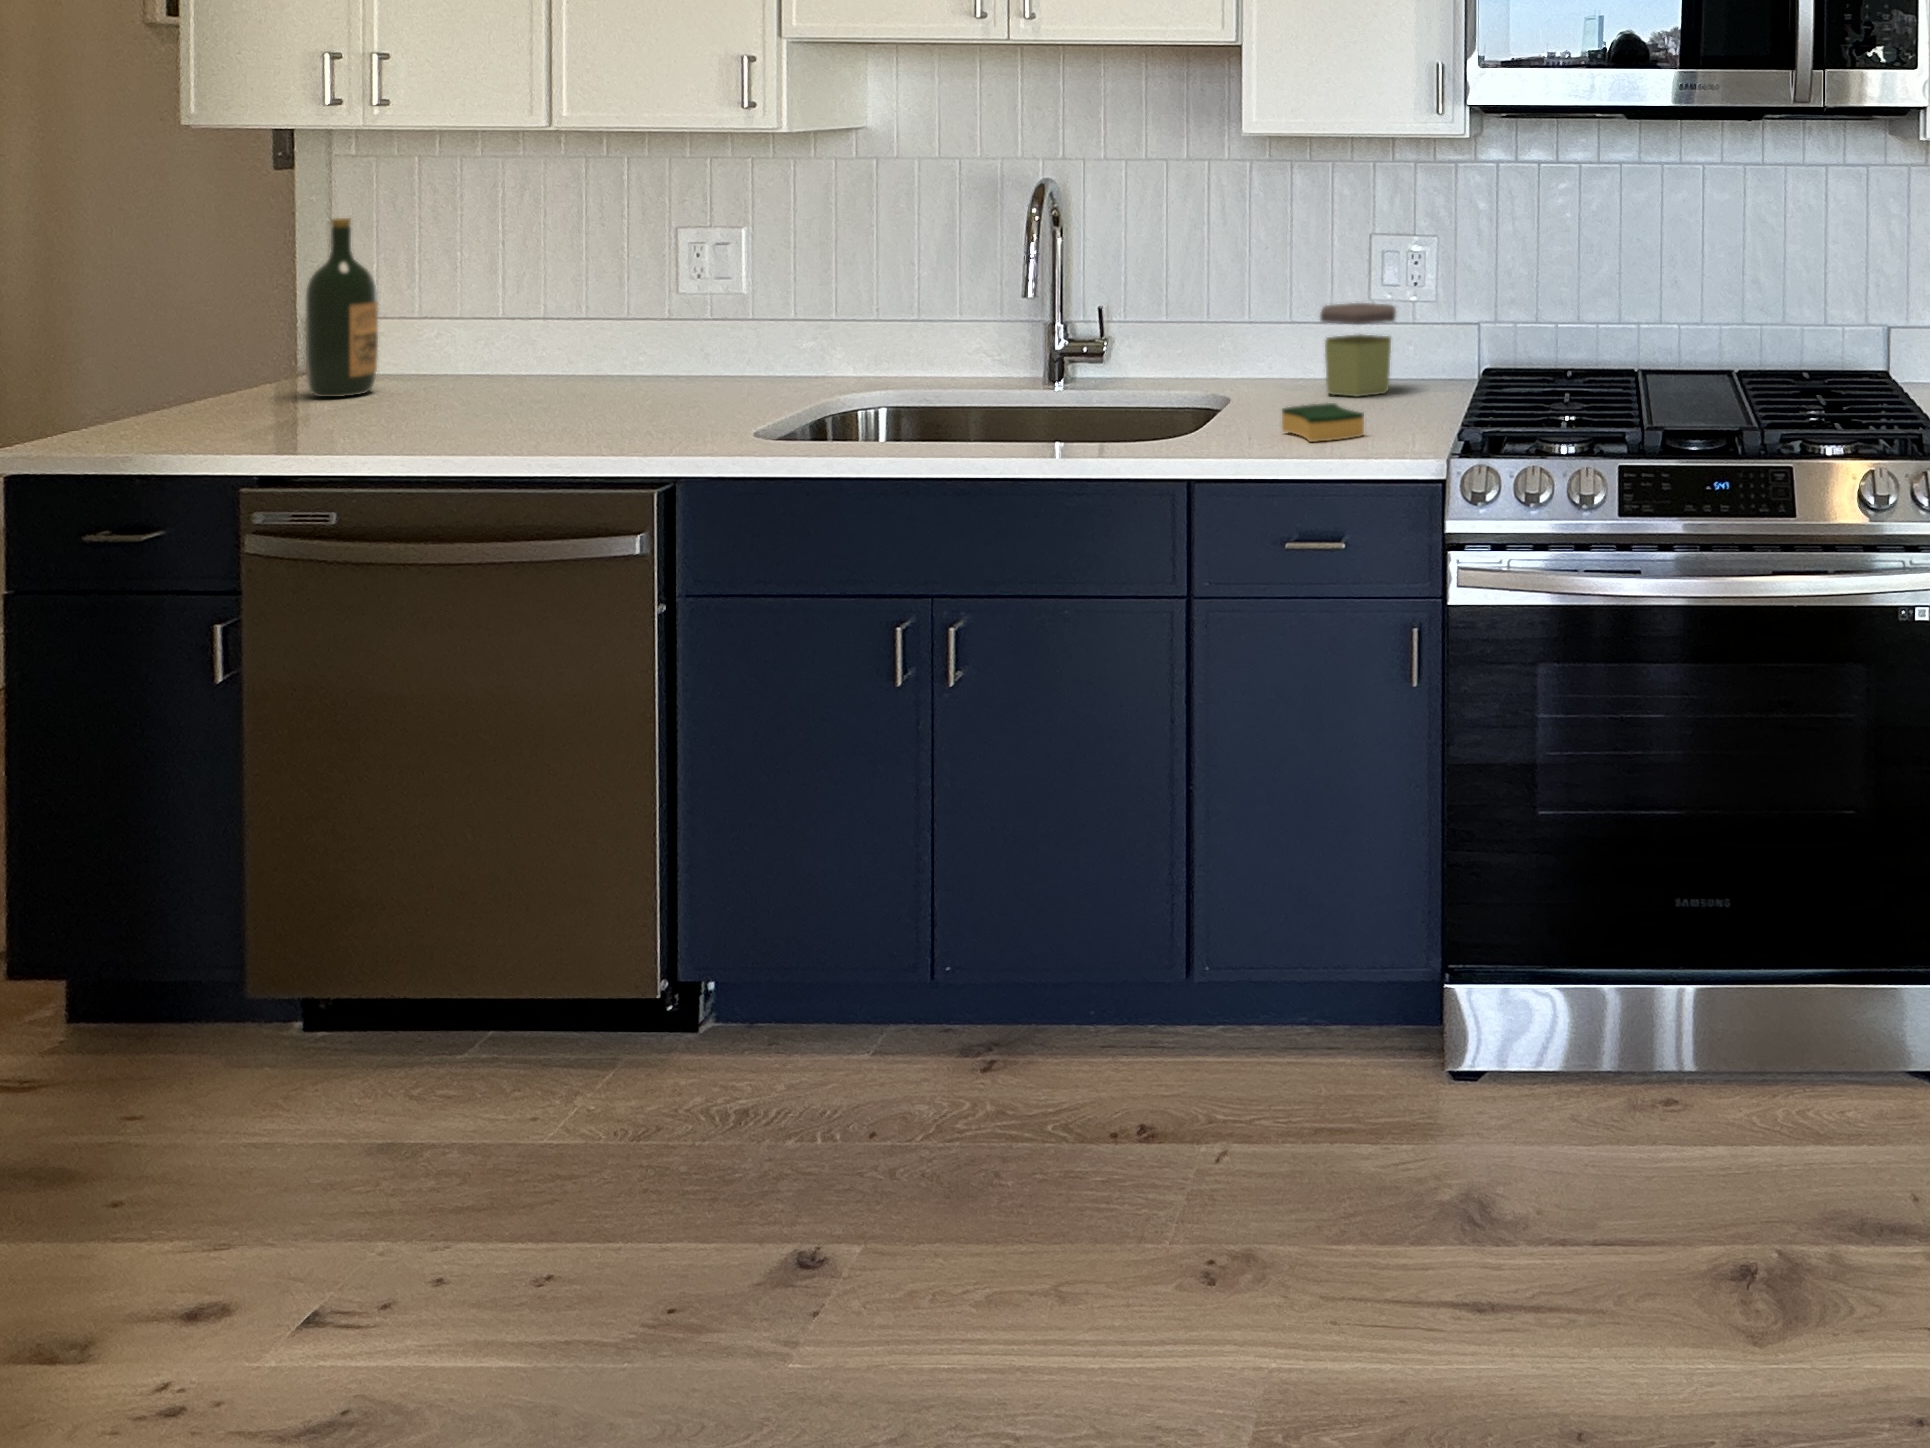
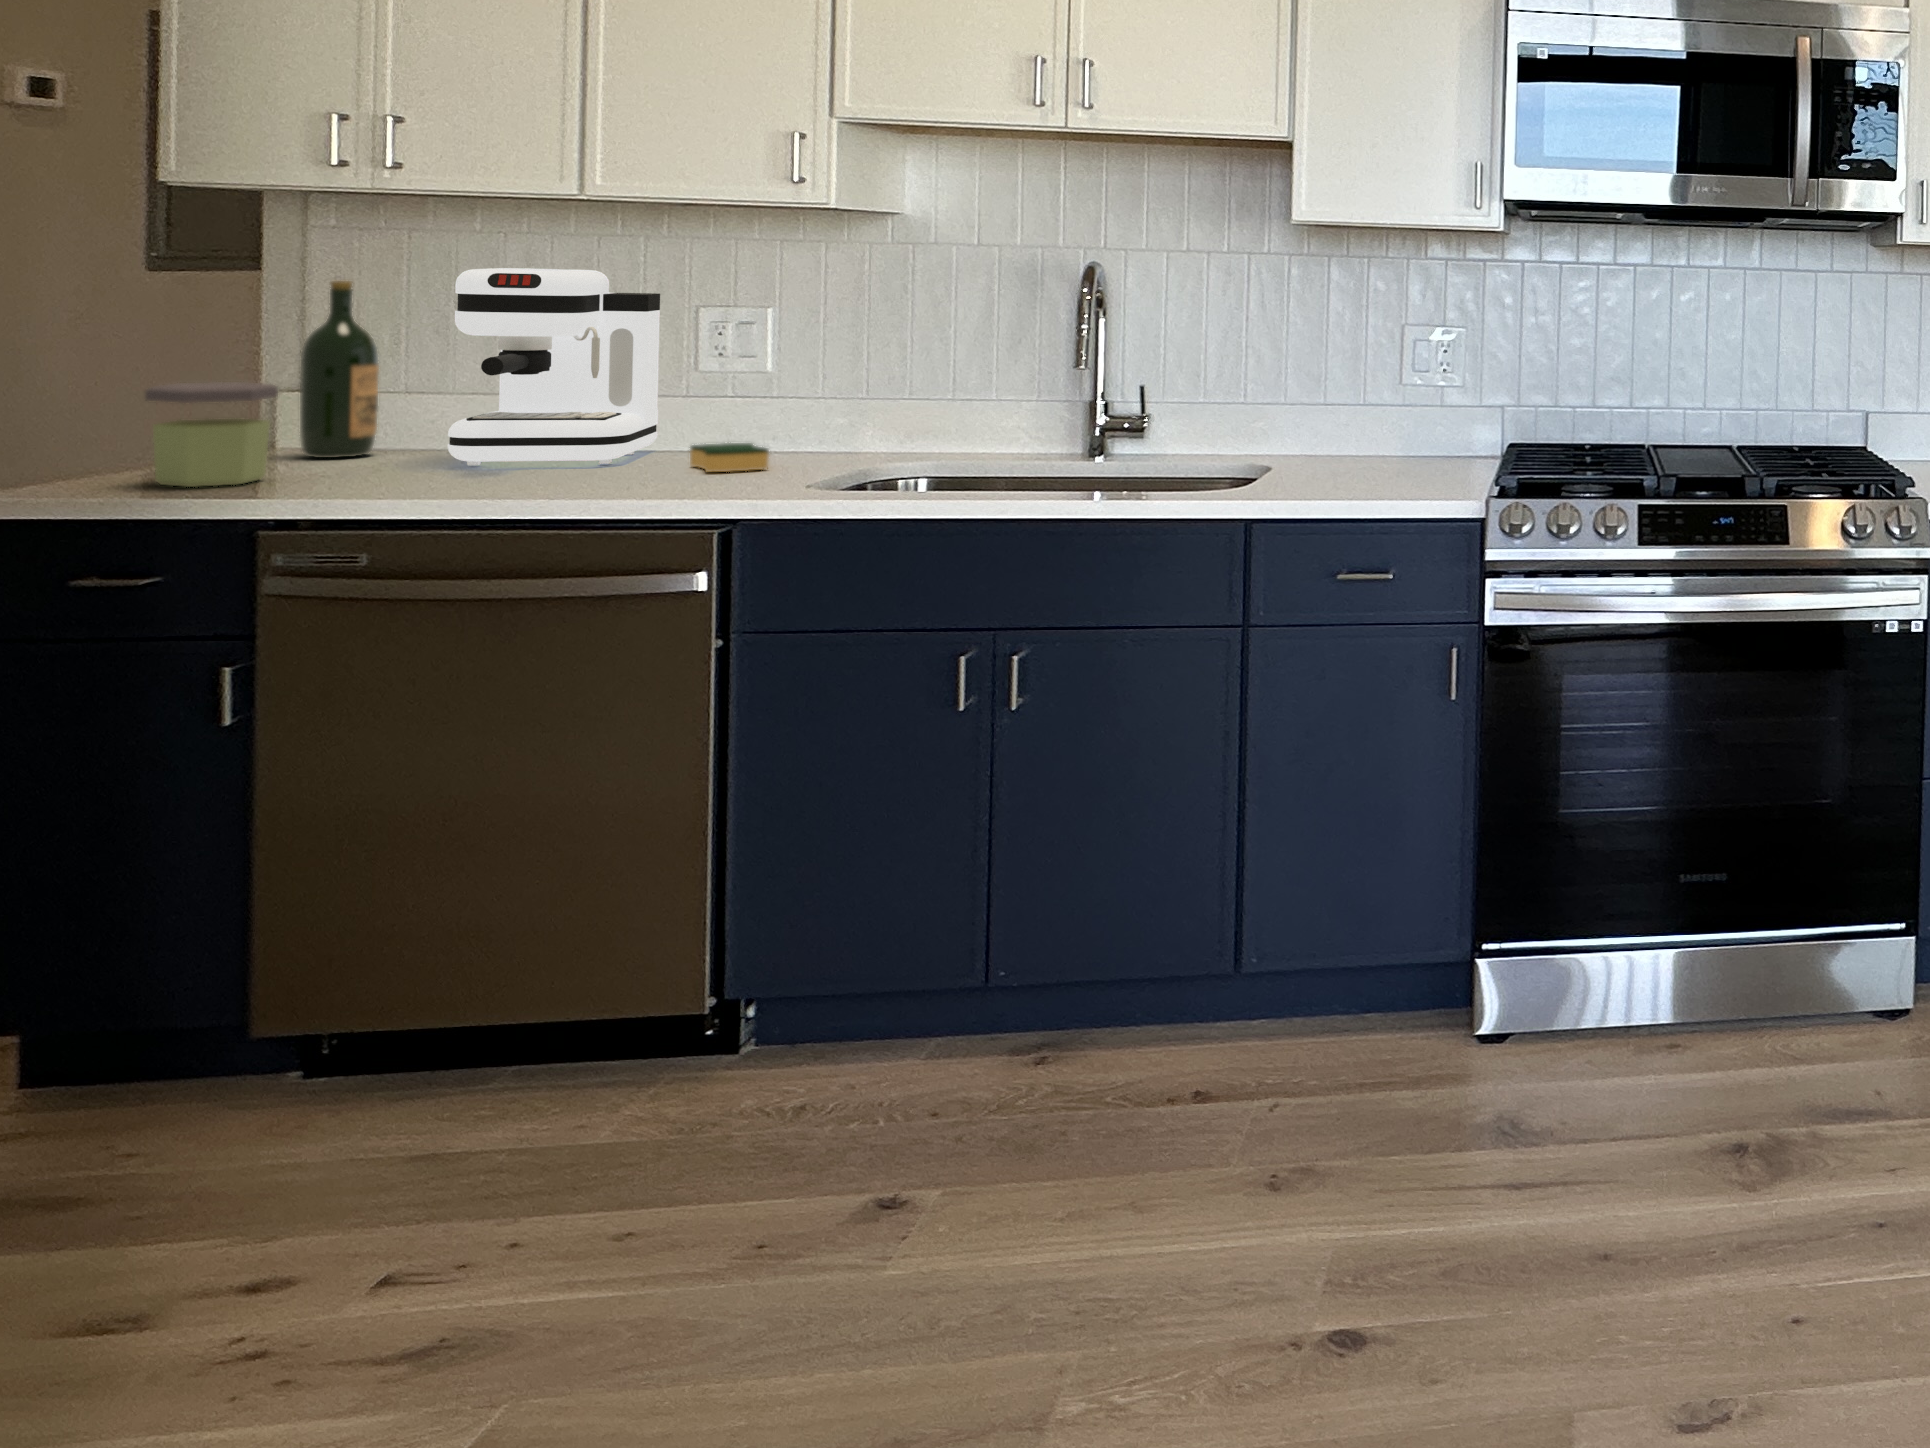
coffee maker: none [429,201,635,408] -> present [448,268,660,465]
jar: present [1320,303,1396,396] -> present [145,382,278,487]
sponge: present [1282,403,1364,442] -> present [690,443,769,472]

